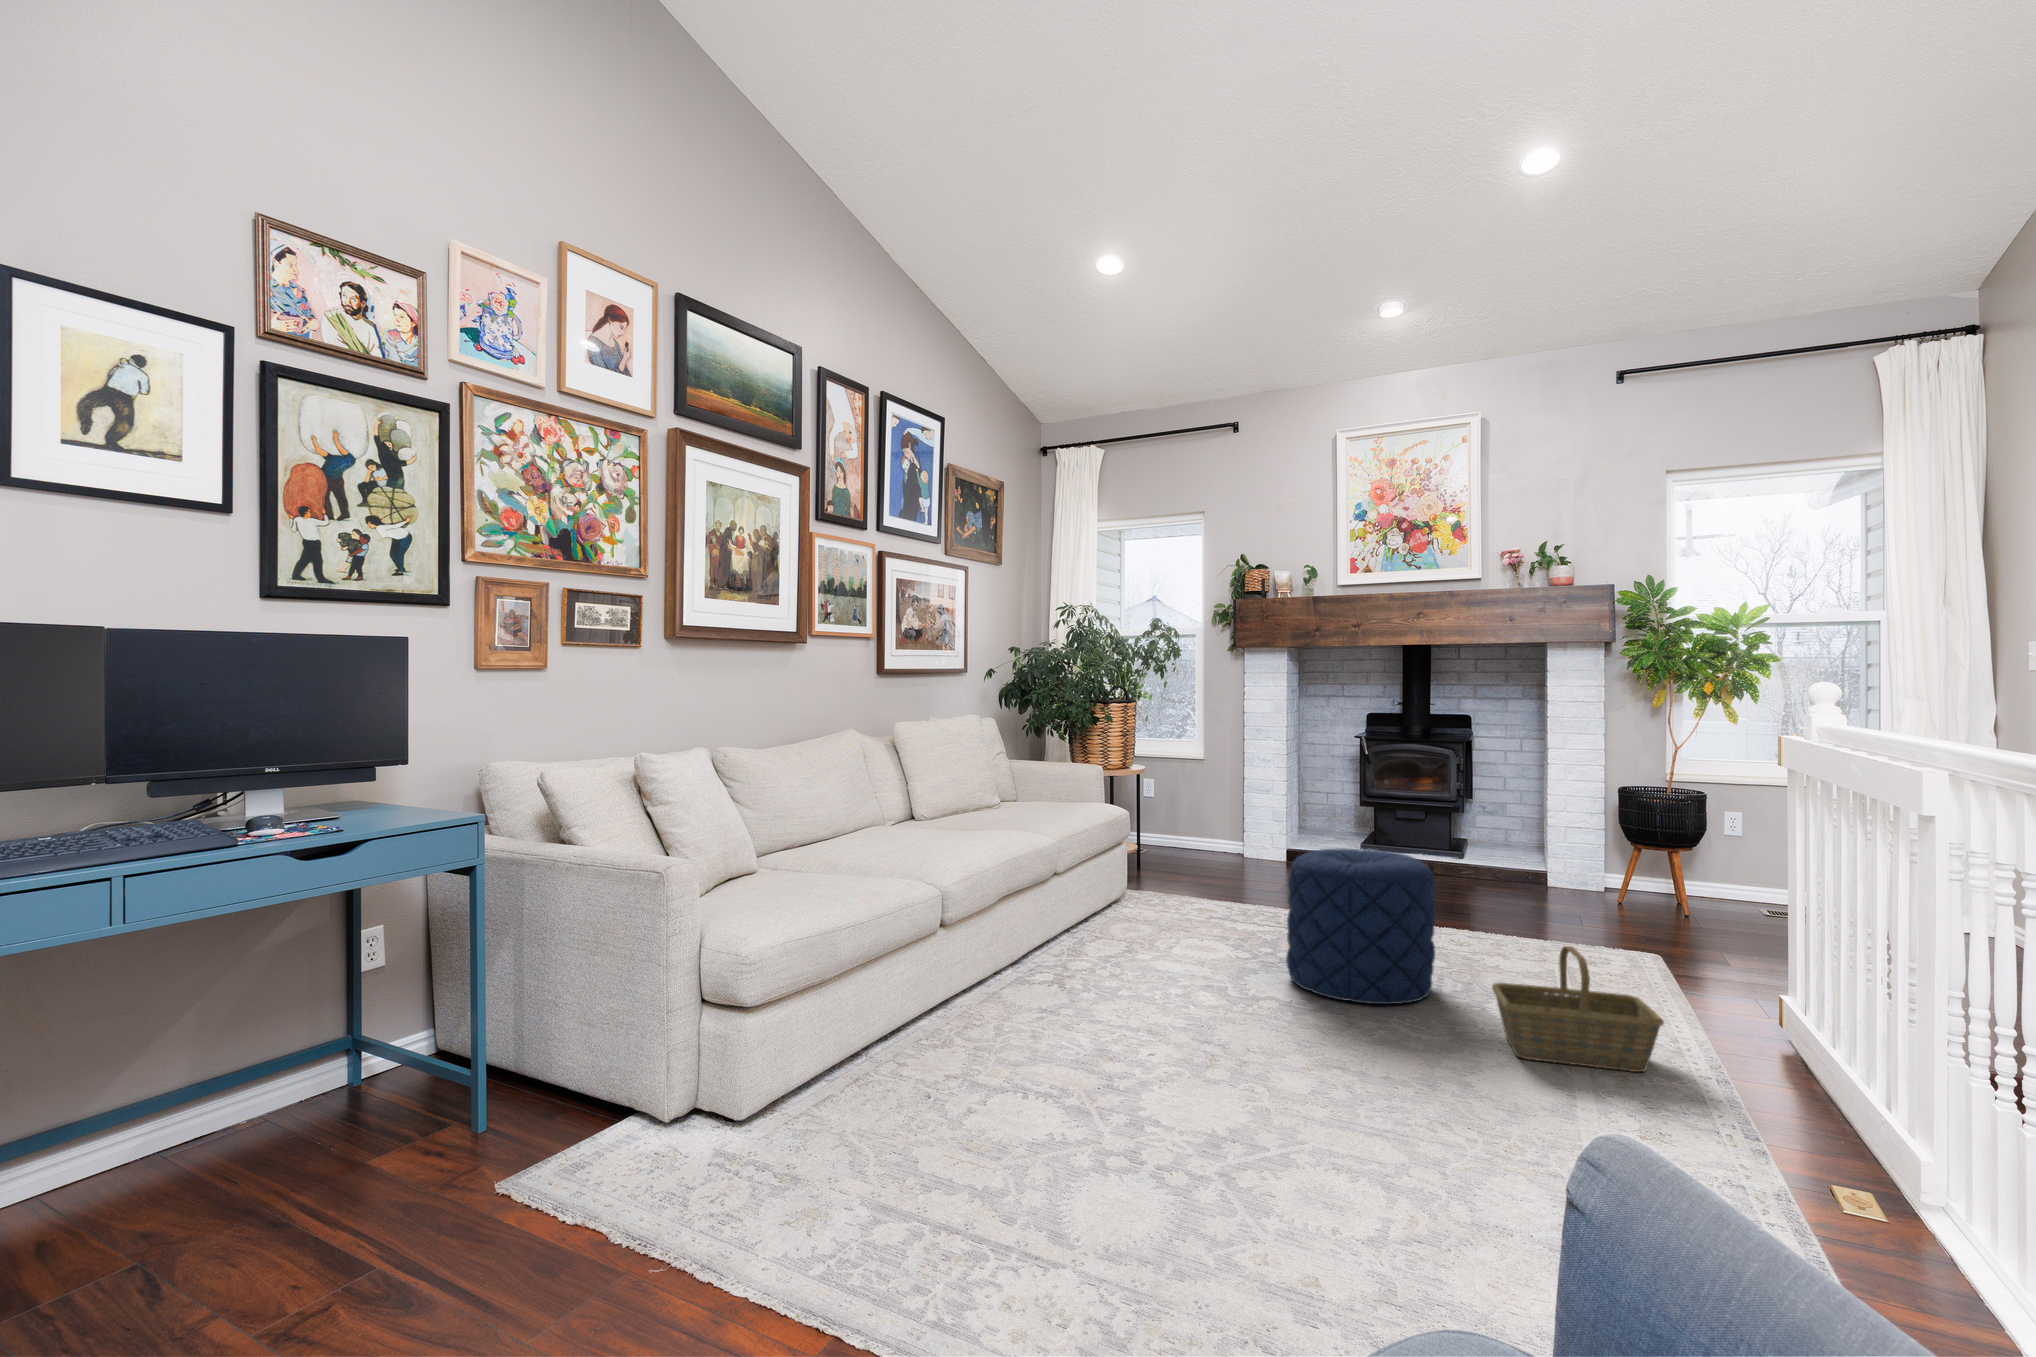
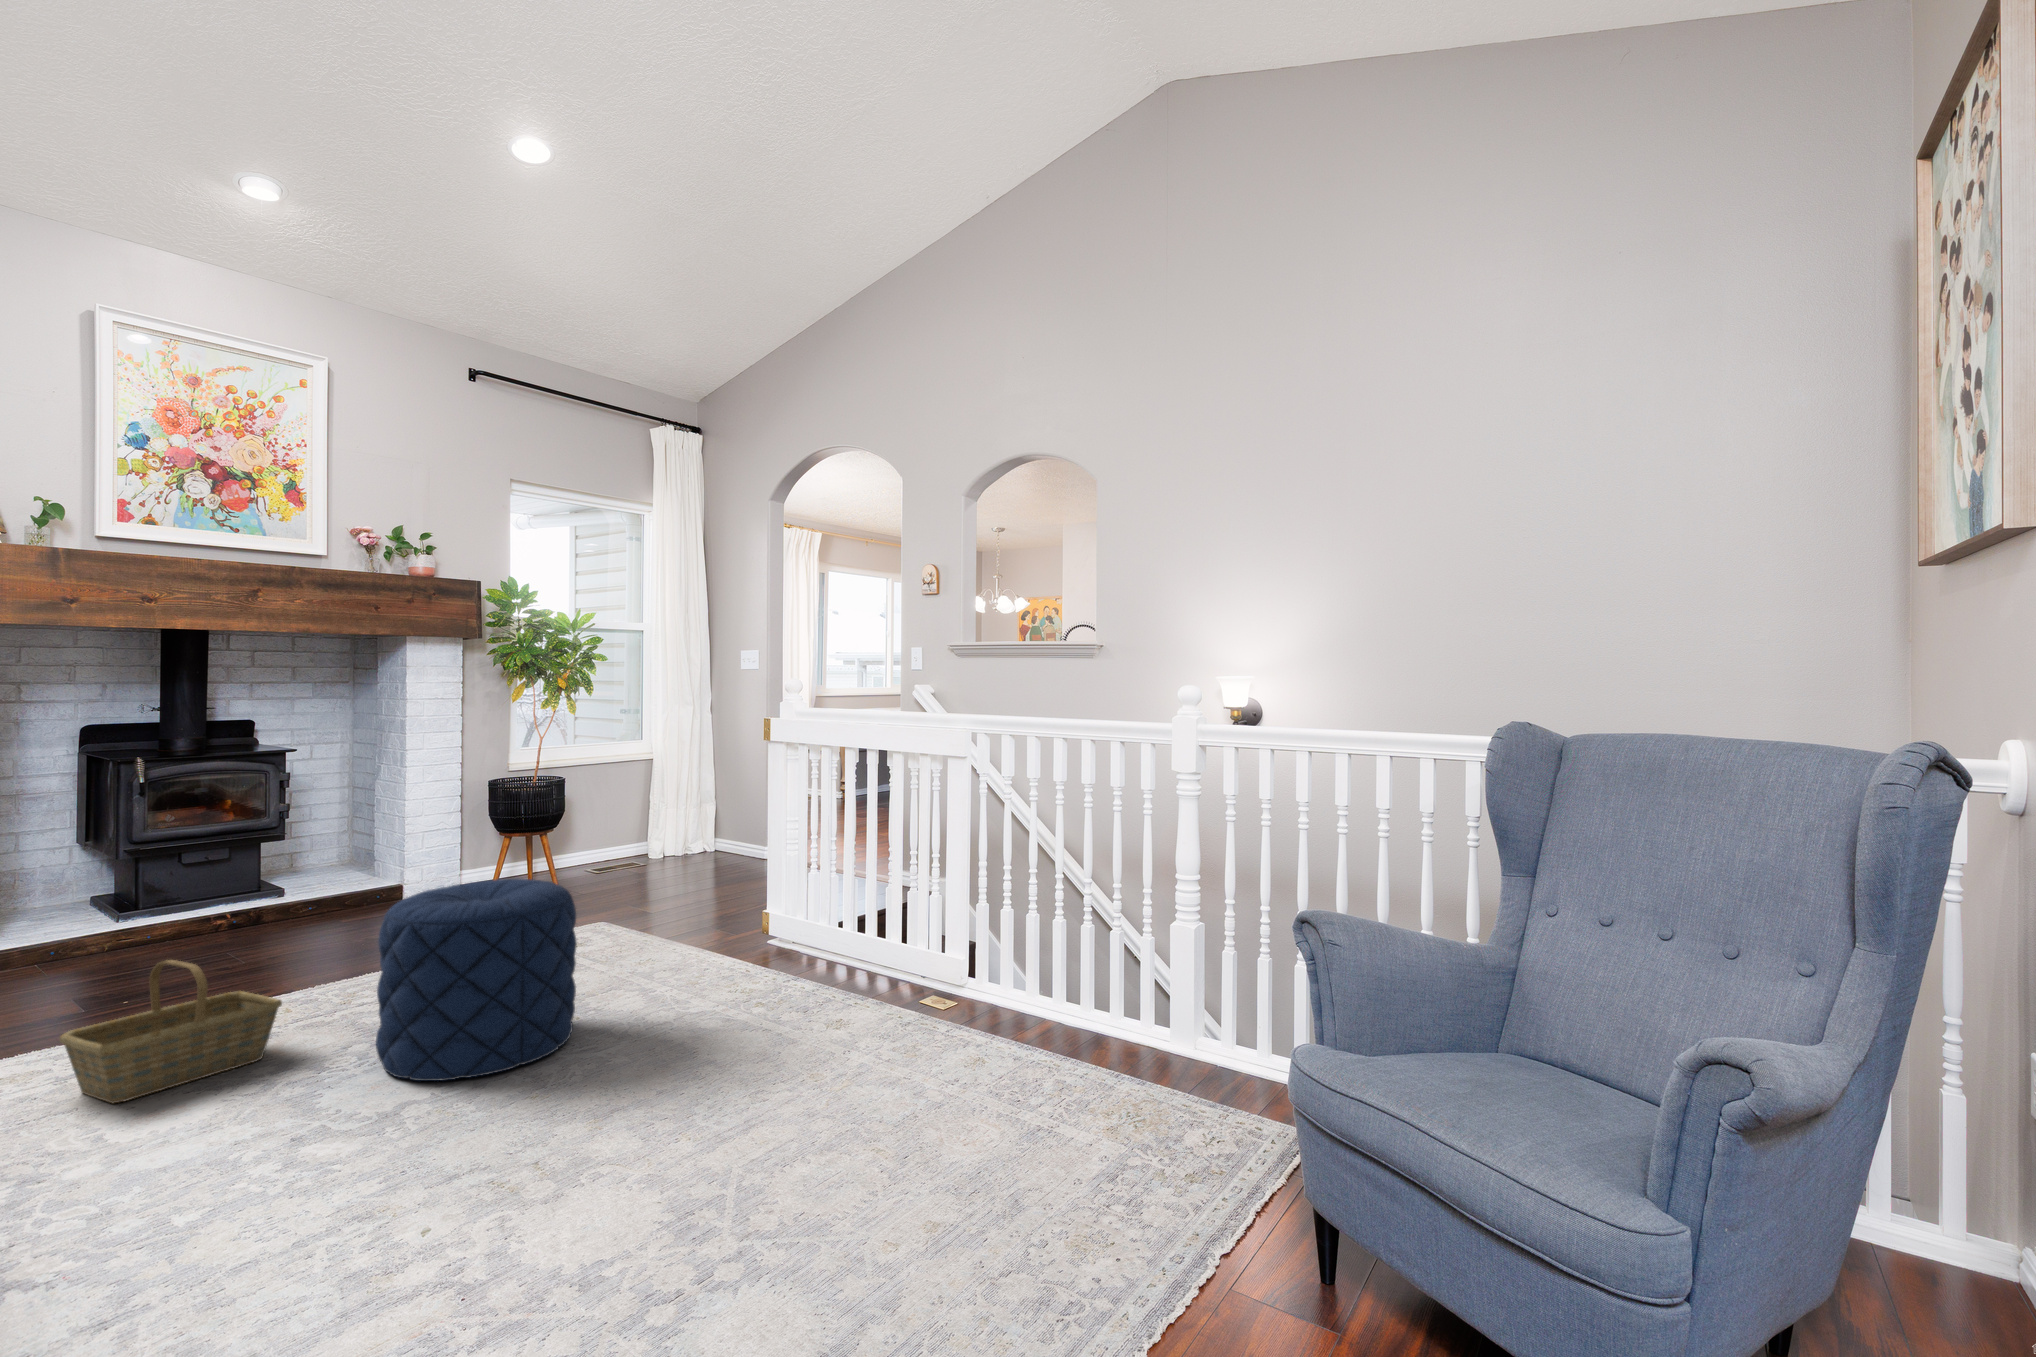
basket: present [1492,946,1664,1072] -> present [60,960,282,1103]

